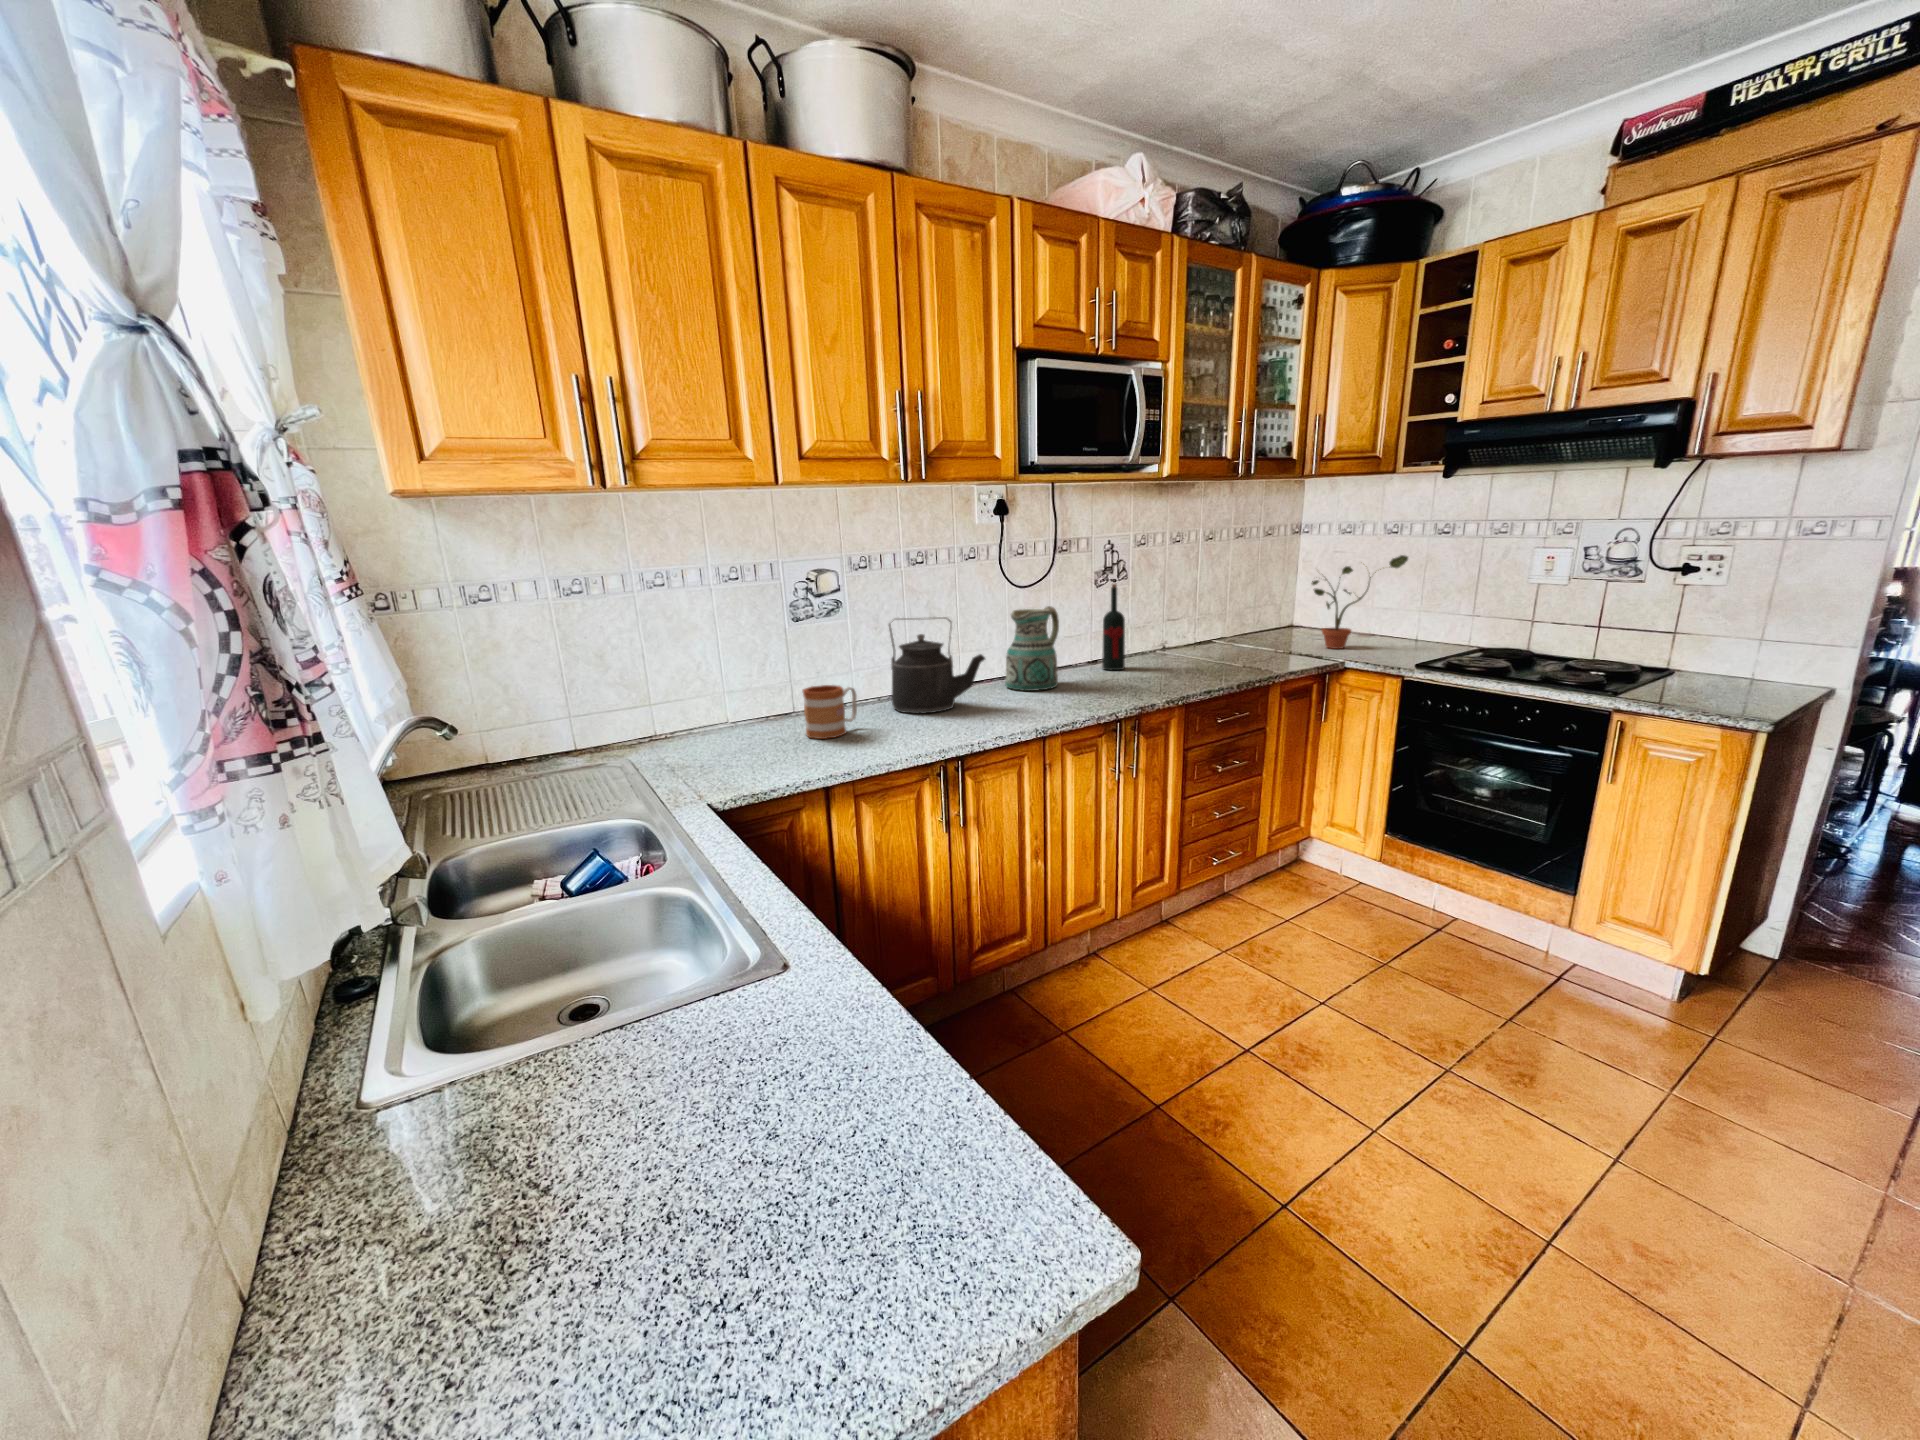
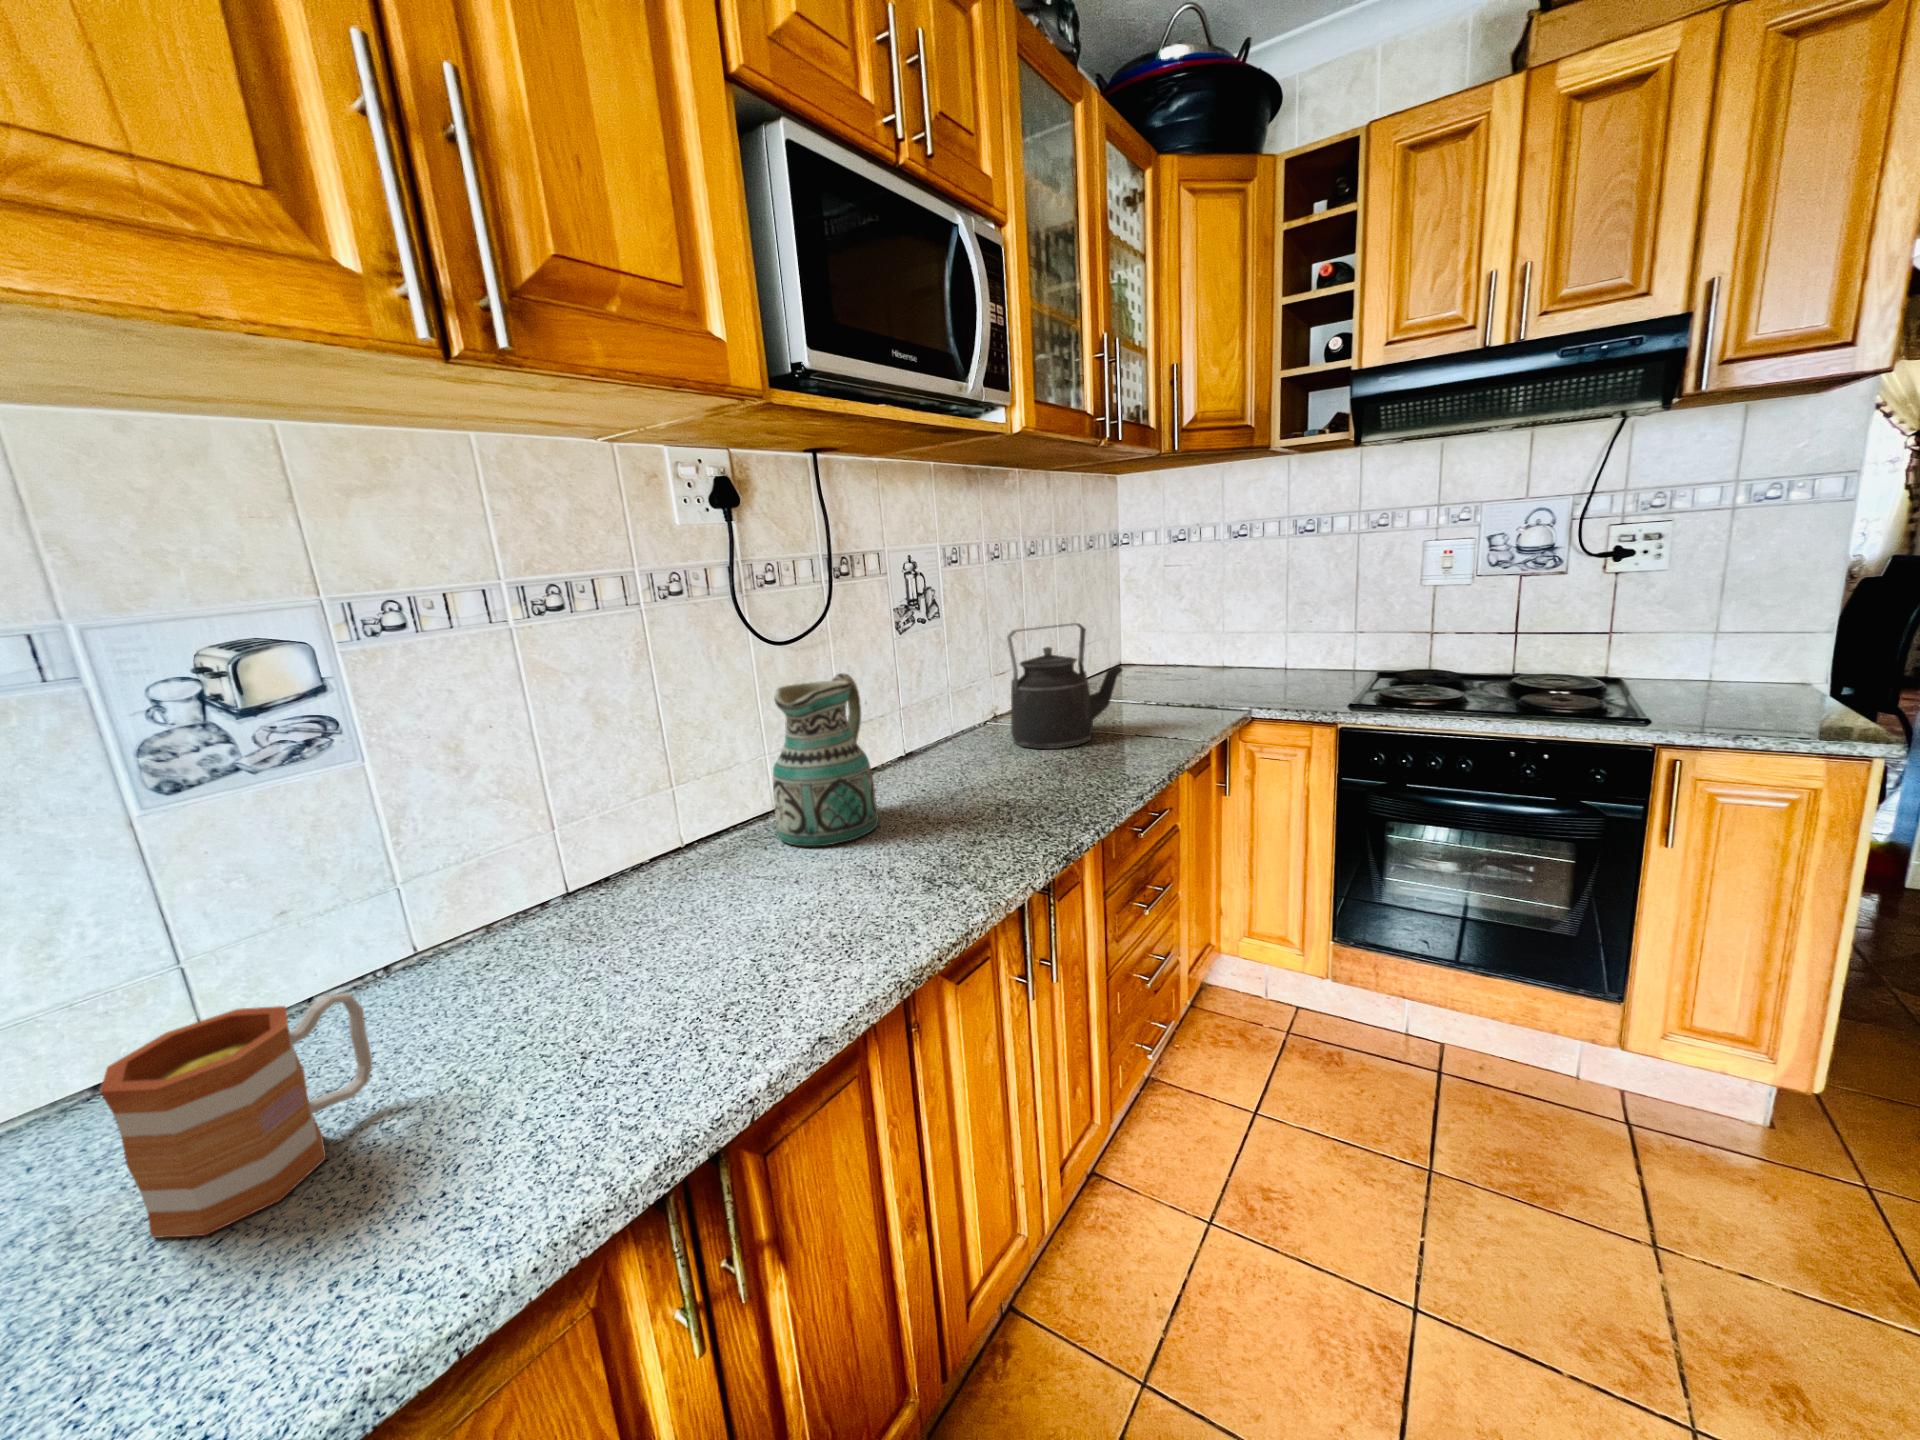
potted plant: present [1312,555,1408,649] -> none [1164,560,1278,690]
wine bottle: present [1102,584,1125,670] -> none [922,623,964,769]
kettle: present [889,617,985,713] -> present [1007,623,1122,749]

